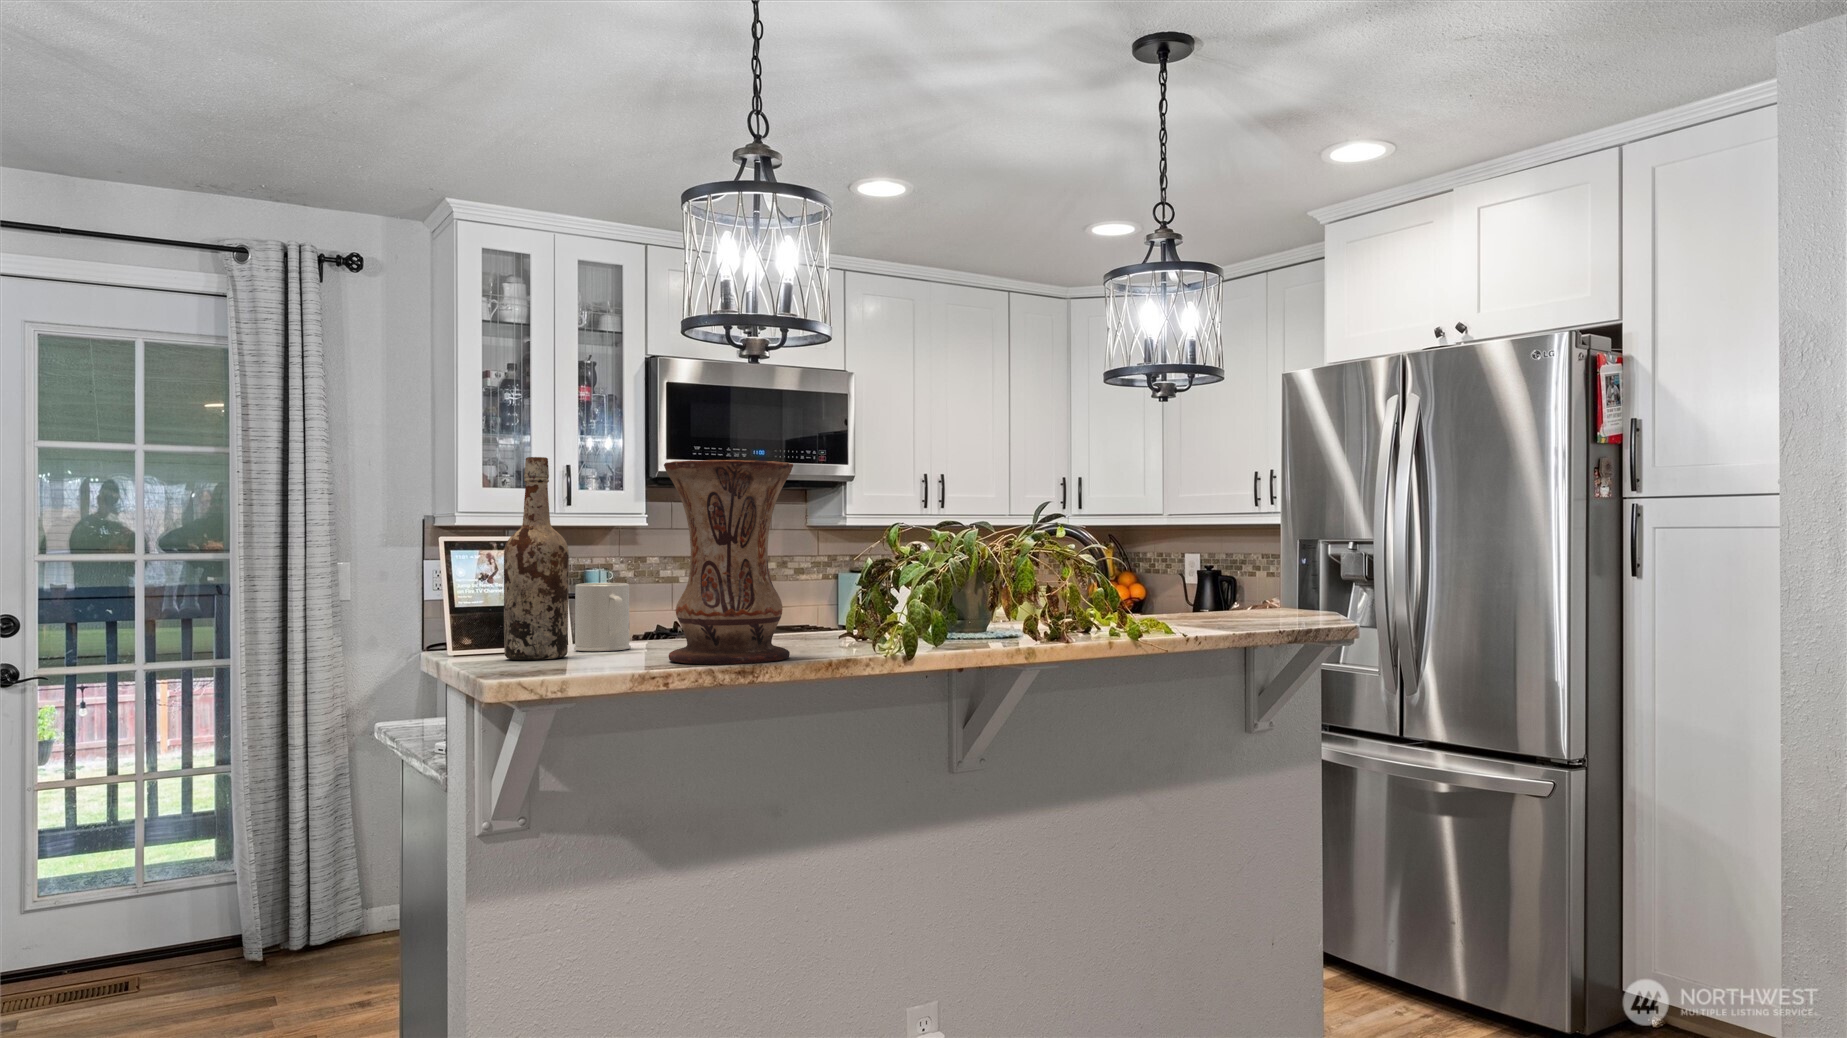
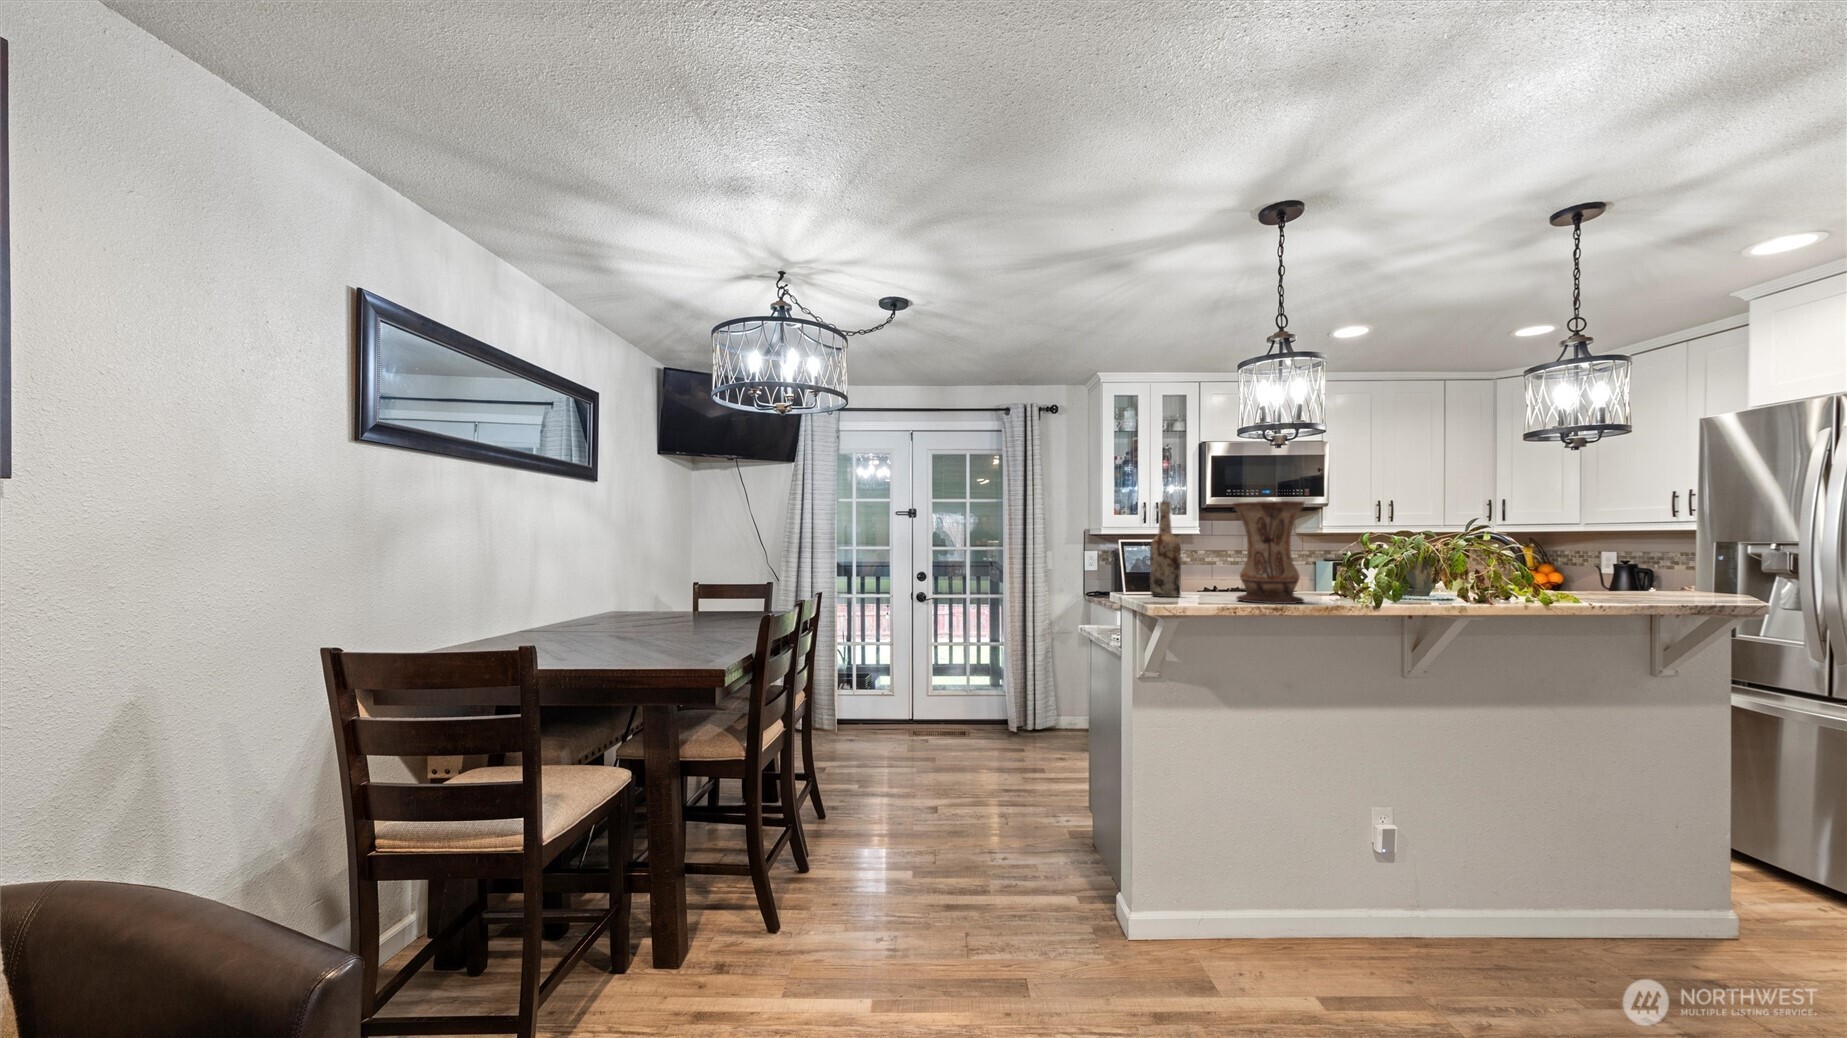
mug: present [574,583,631,651] -> none [1181,562,1210,595]

